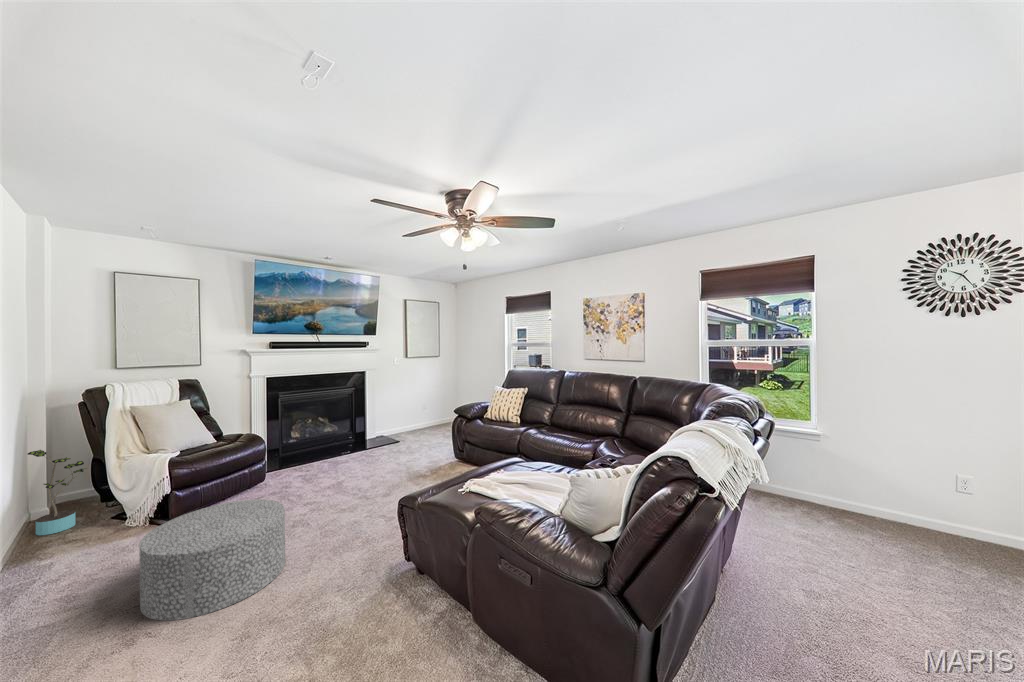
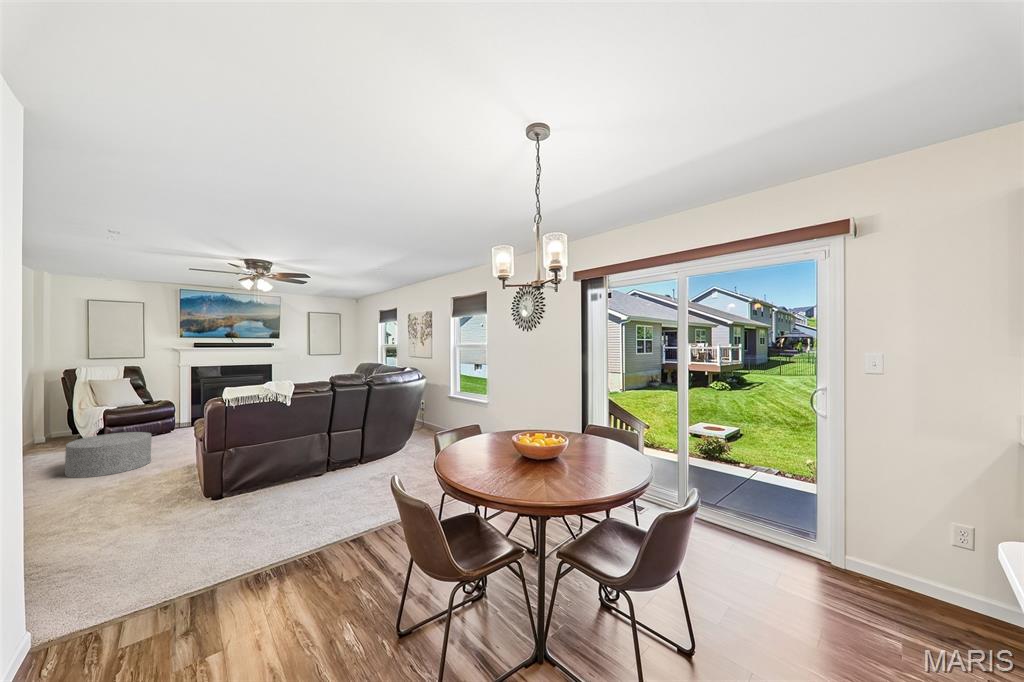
potted plant: present [28,450,84,535] -> none [28,401,64,447]

